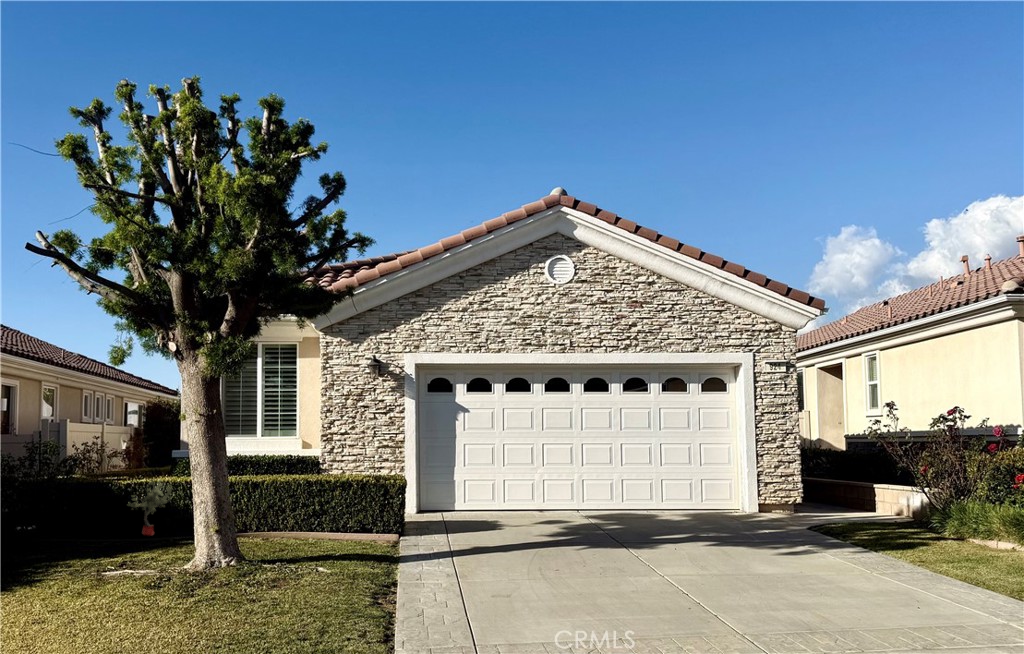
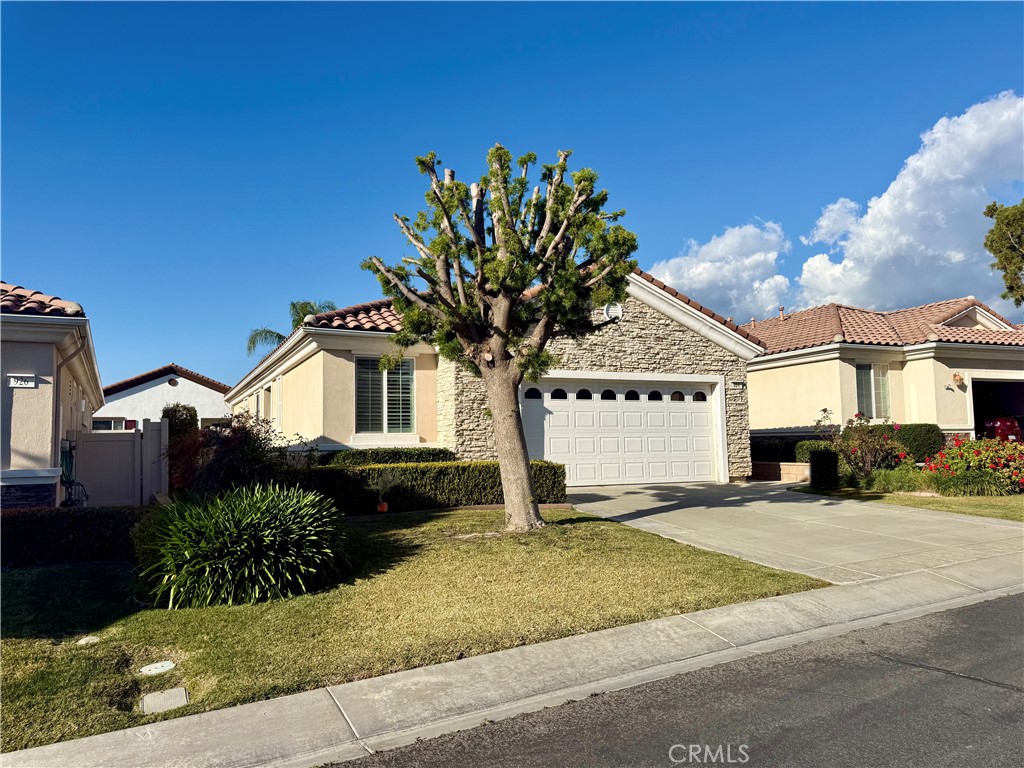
trash can: none [876,466,926,529] -> present [809,450,839,489]

